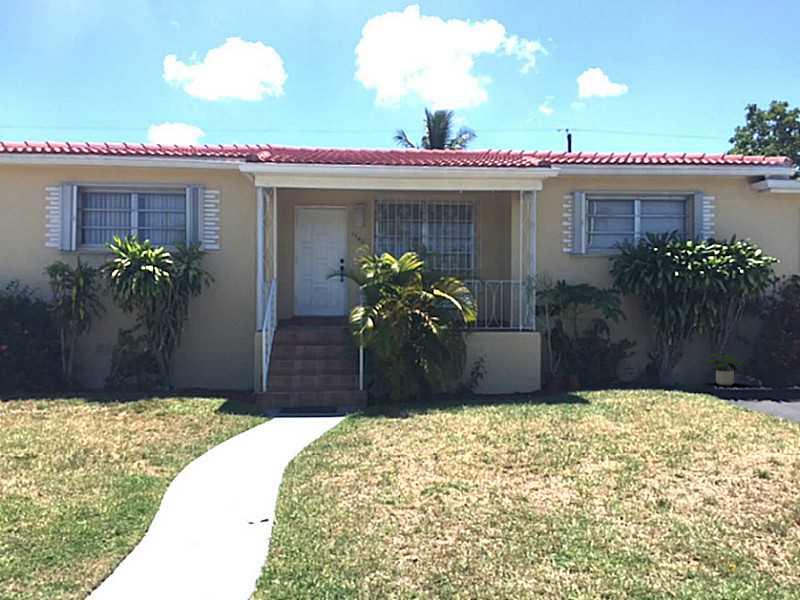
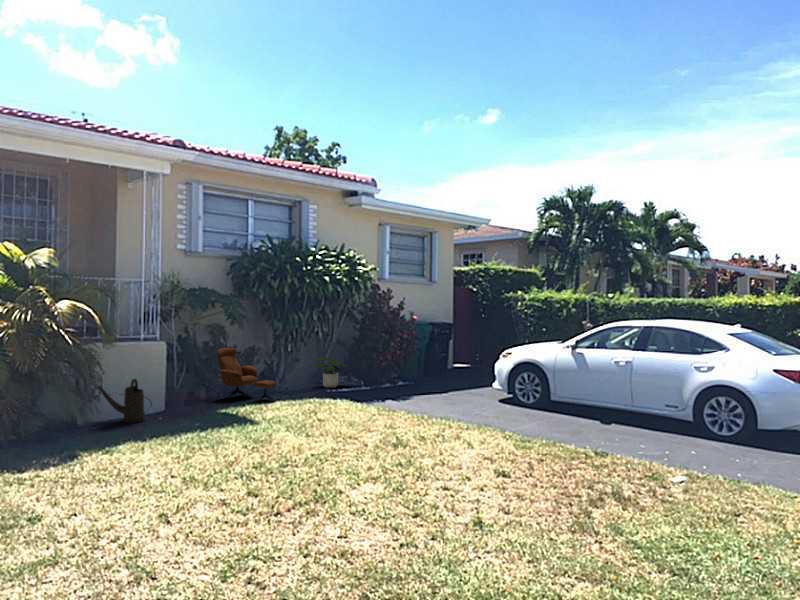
lounge chair: none [588,340,638,392] -> present [217,348,276,401]
watering can: none [476,362,513,397] -> present [98,379,152,423]

